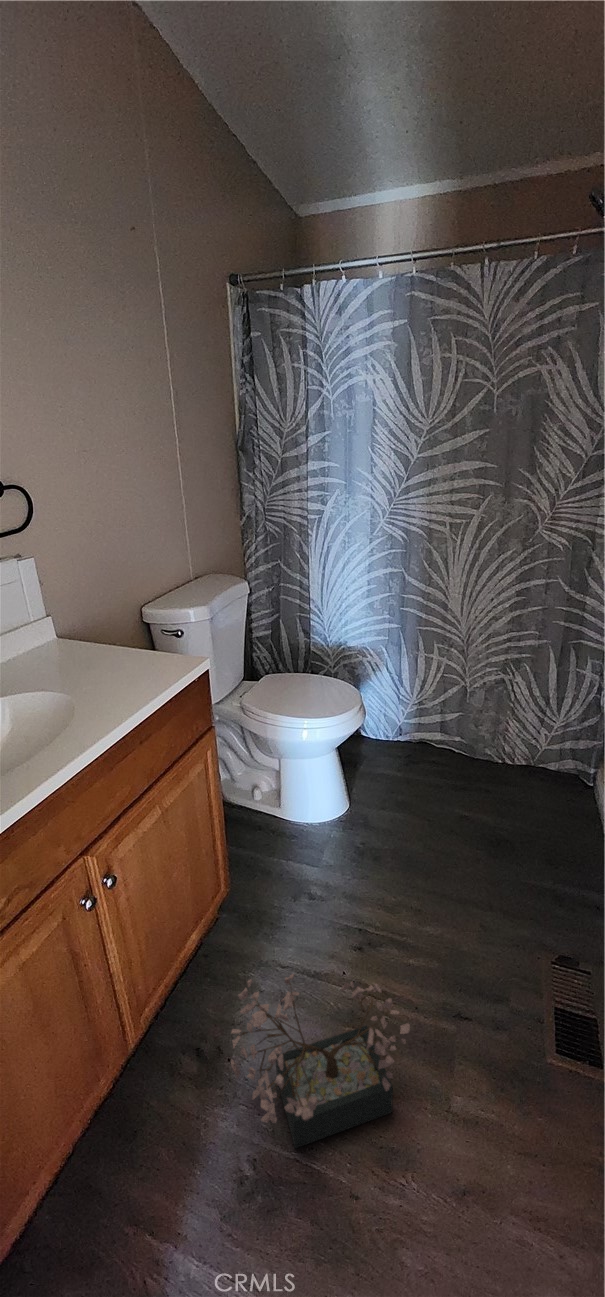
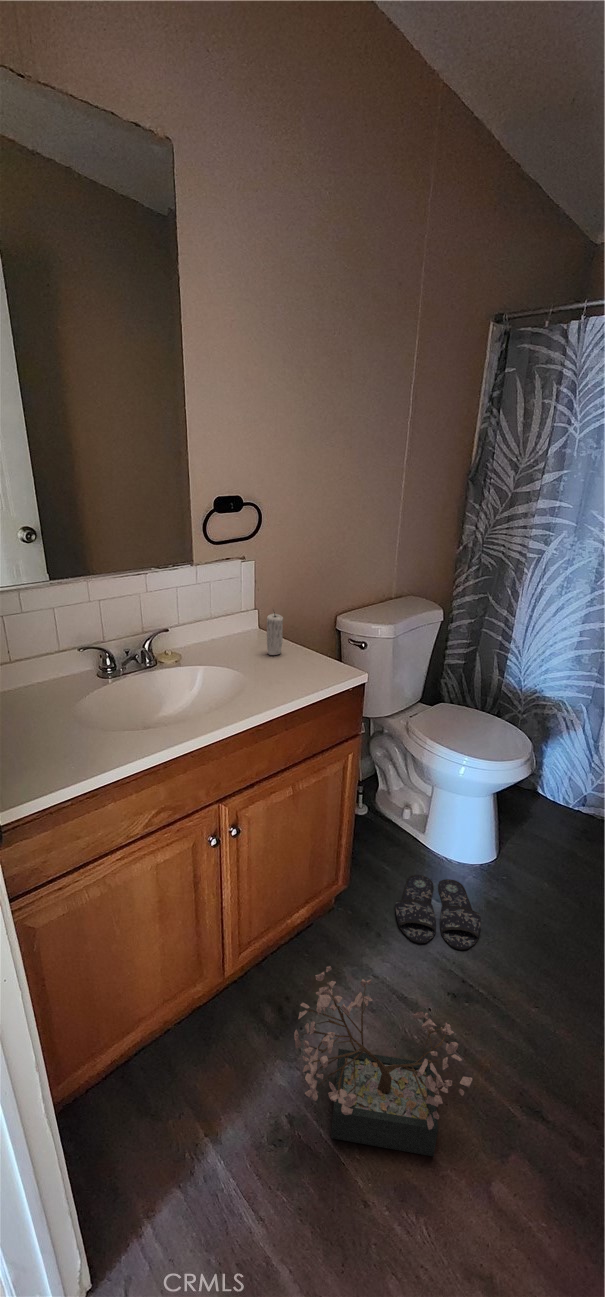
candle: none [79,616,105,670] -> present [267,612,283,655]
slippers: none [274,841,358,915] -> present [395,875,481,950]

